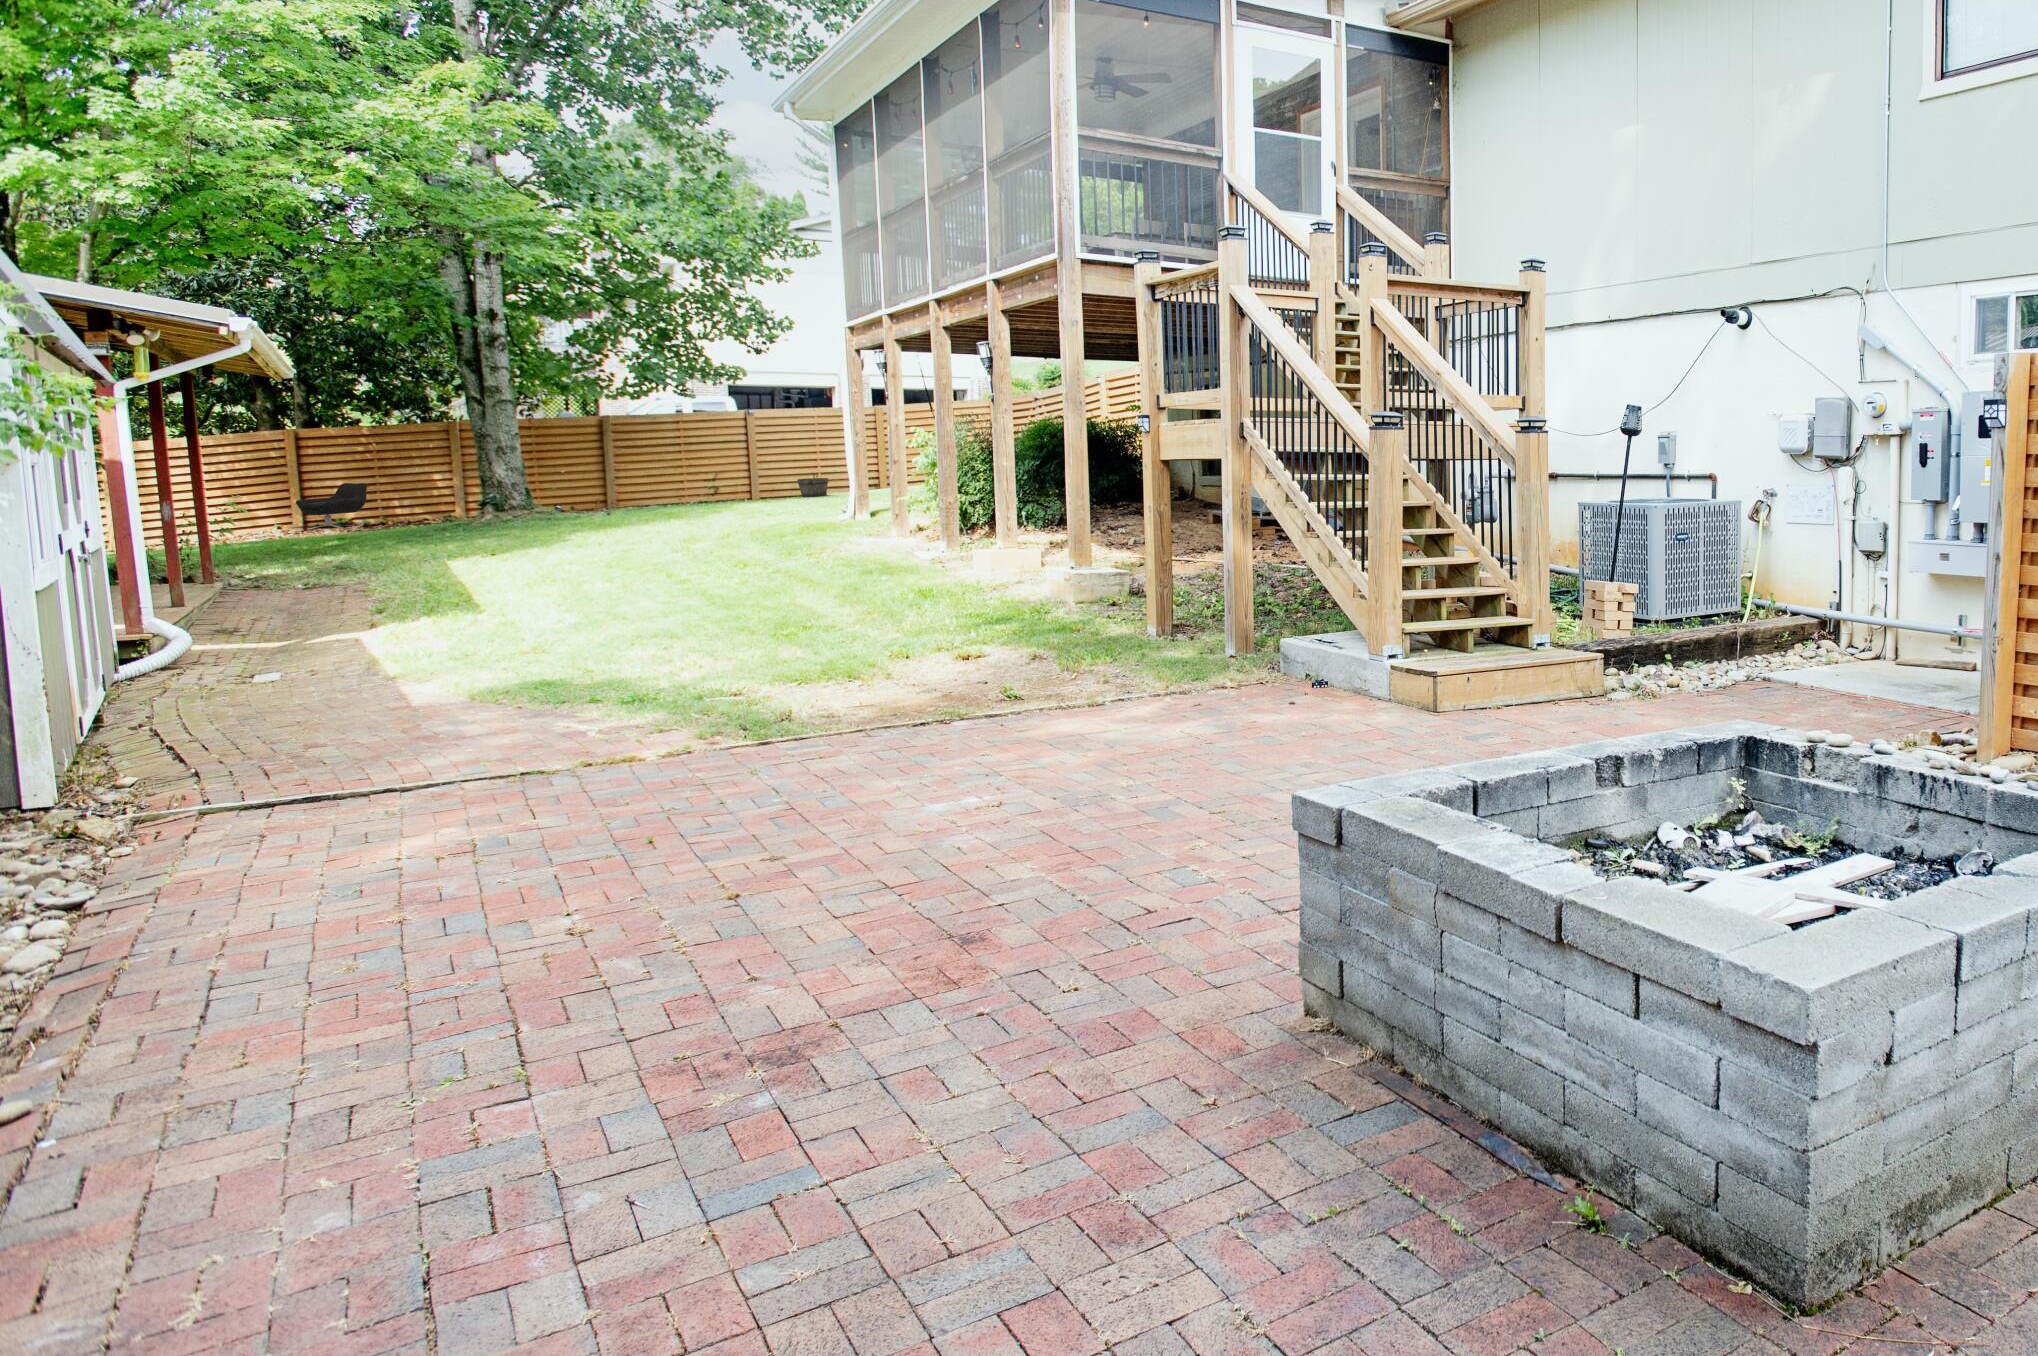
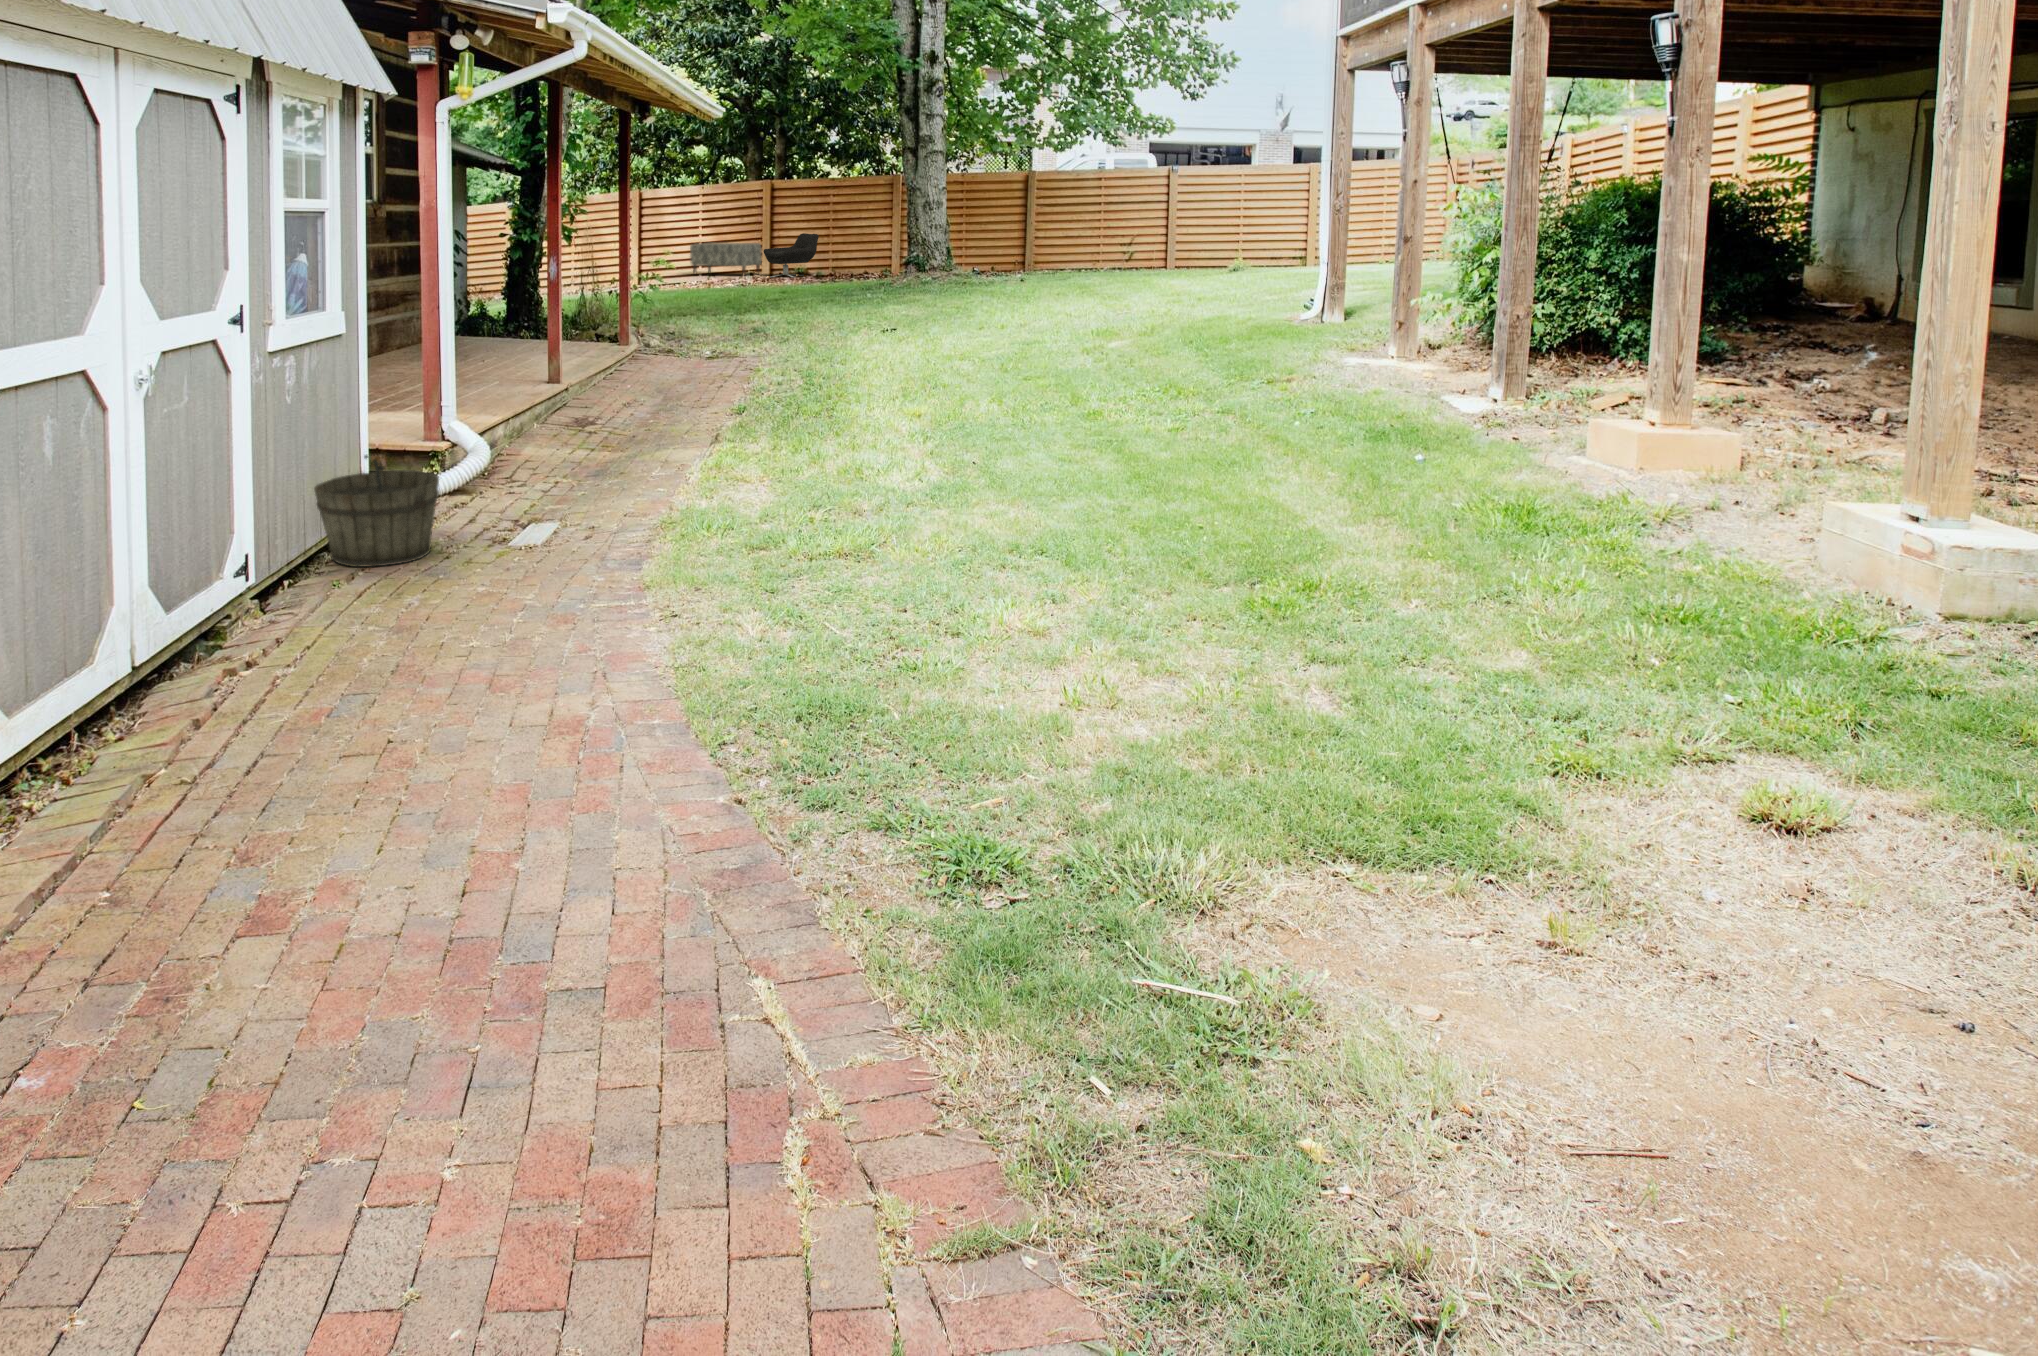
wooden bucket: present [798,476,828,497] -> present [314,455,439,567]
bench: none [190,494,293,531] -> present [690,242,762,275]

